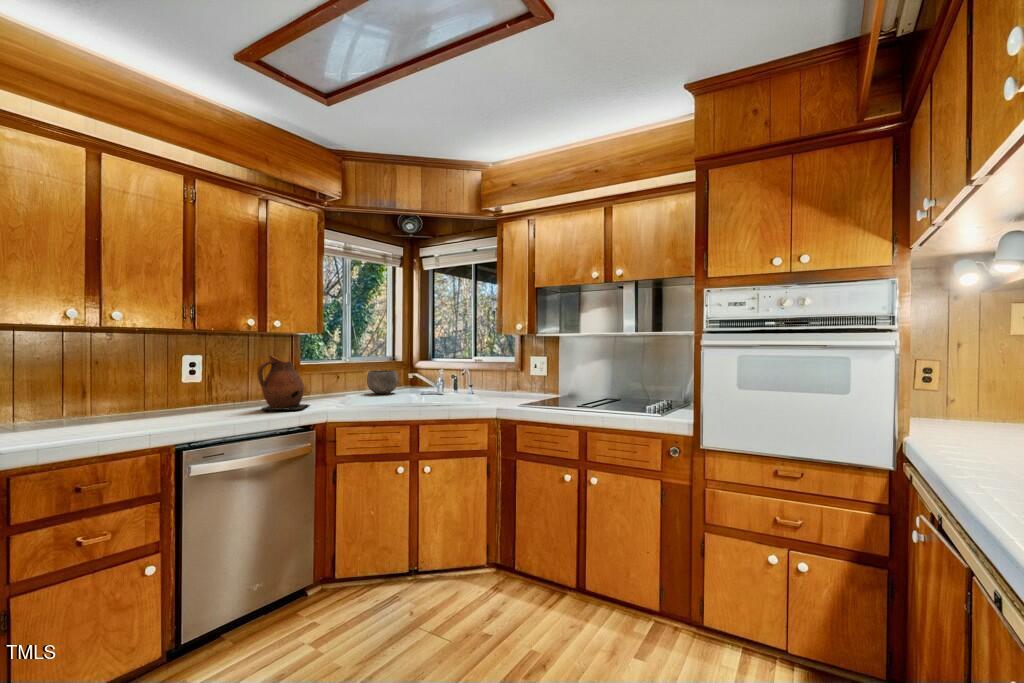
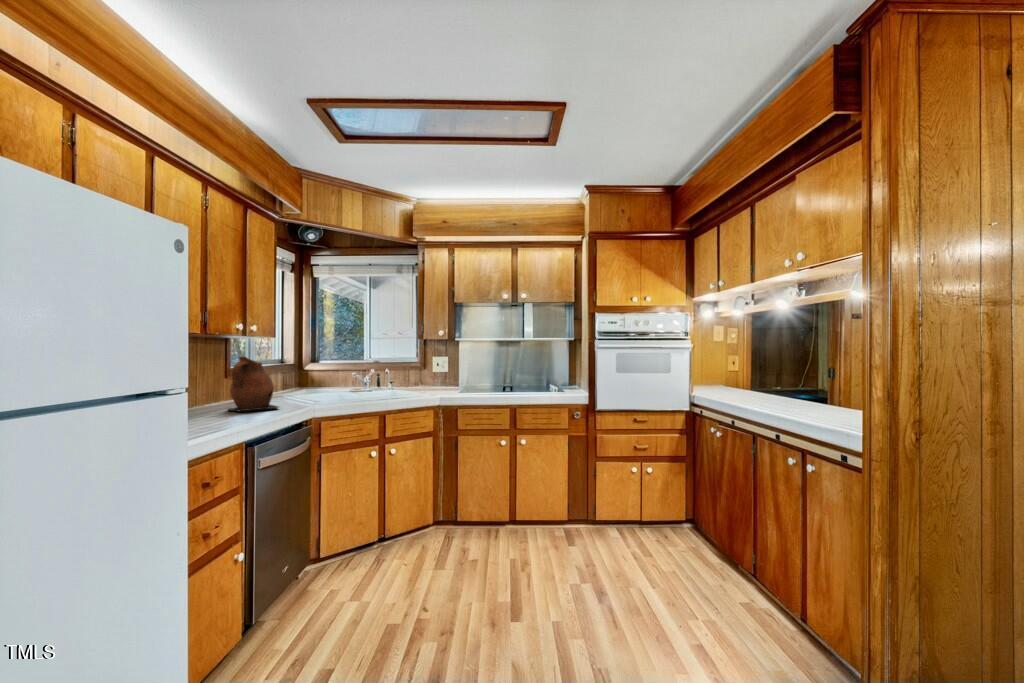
bowl: present [366,370,399,394] -> none [288,371,320,393]

